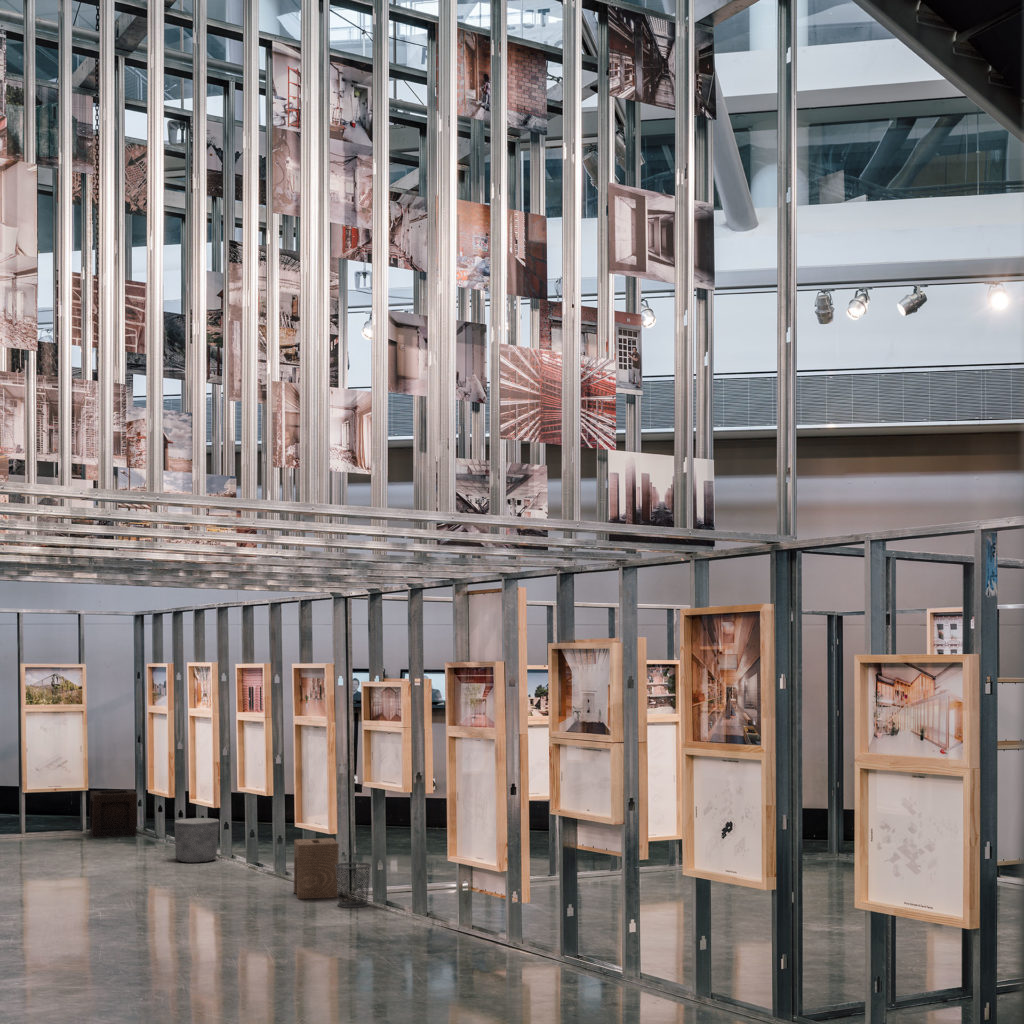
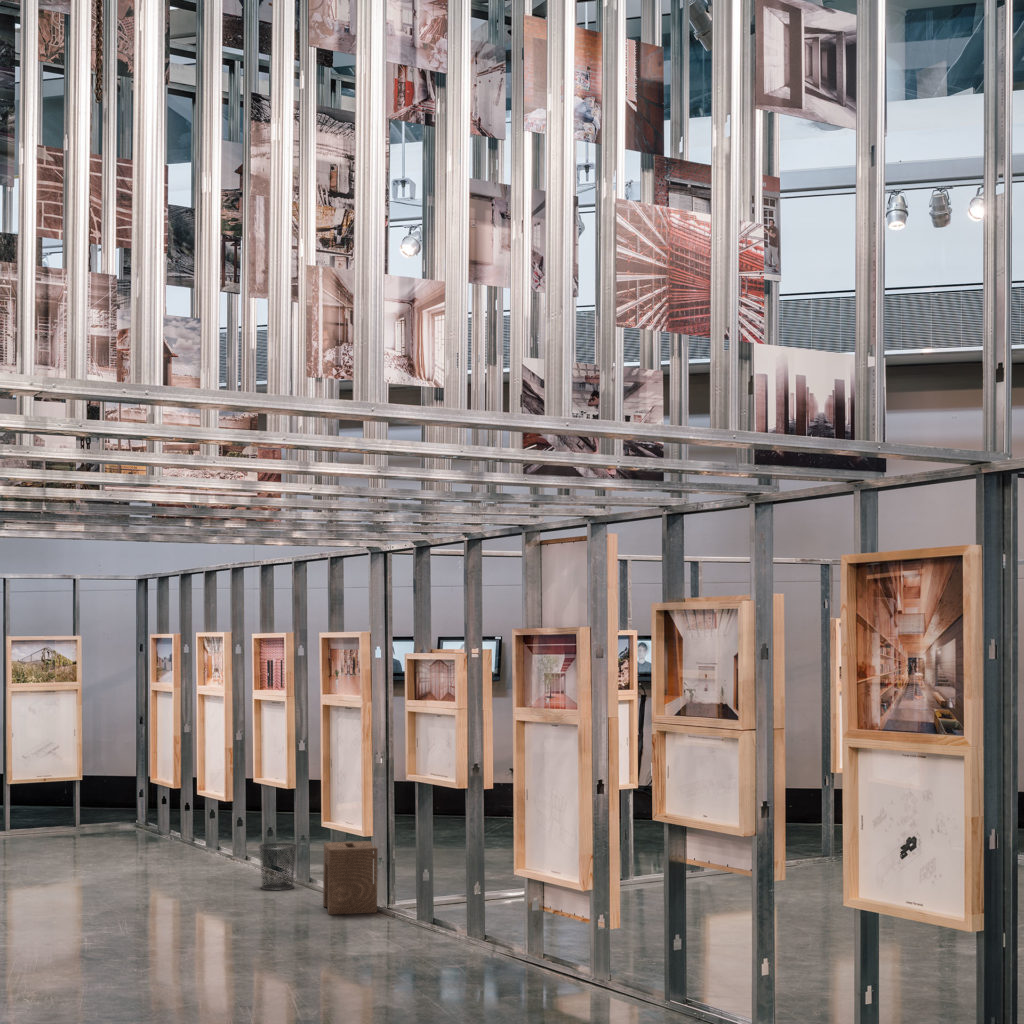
wooden crate: present [89,790,137,838] -> none [83,779,138,835]
planter: present [175,818,219,863] -> none [181,814,232,866]
waste bin: present [335,862,371,908] -> present [259,843,297,890]

